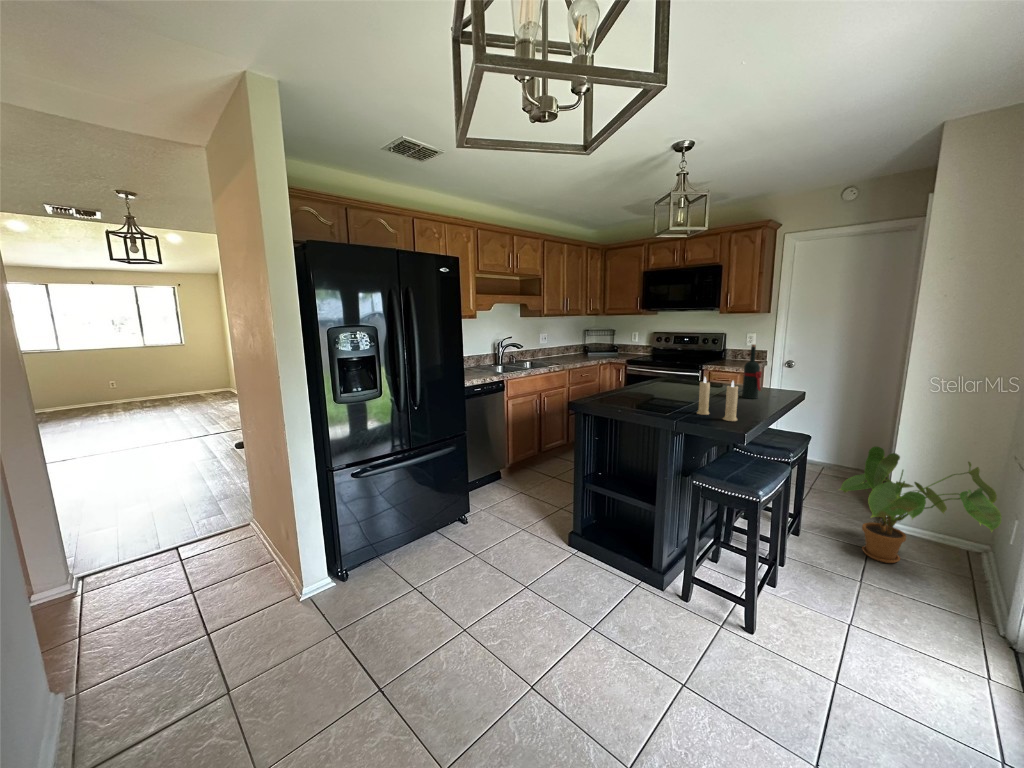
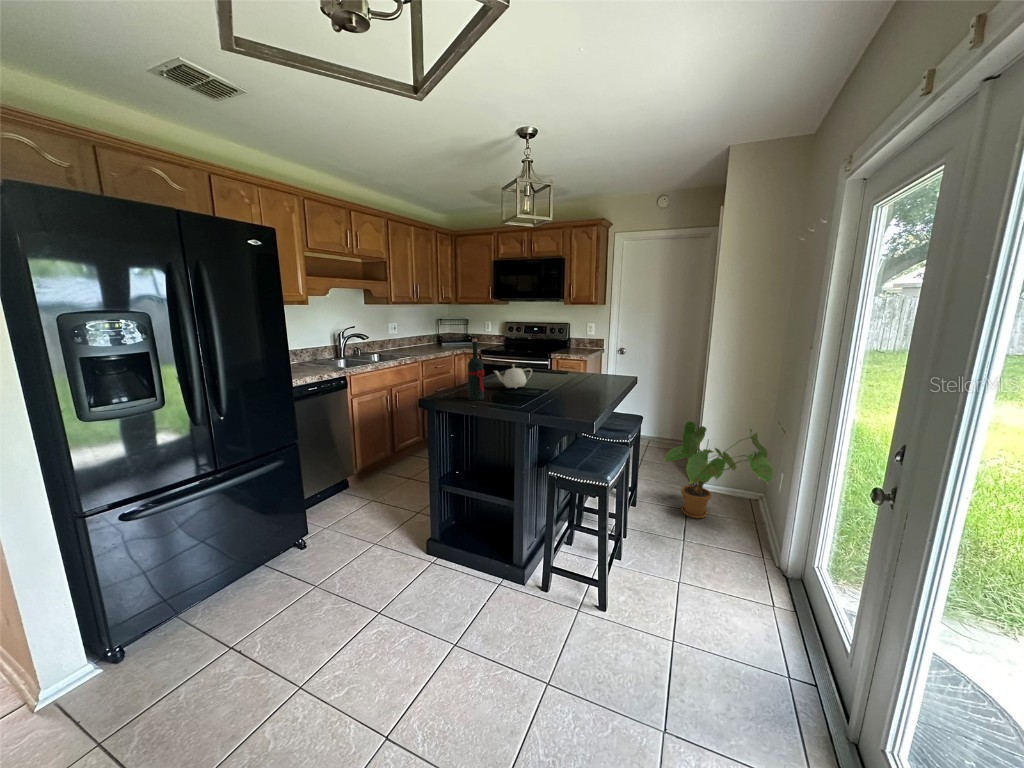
wine bottle: present [742,344,762,399] -> present [468,339,484,401]
teapot: none [639,373,679,397] -> present [494,364,532,388]
candle: present [697,377,738,421] -> none [549,365,587,410]

